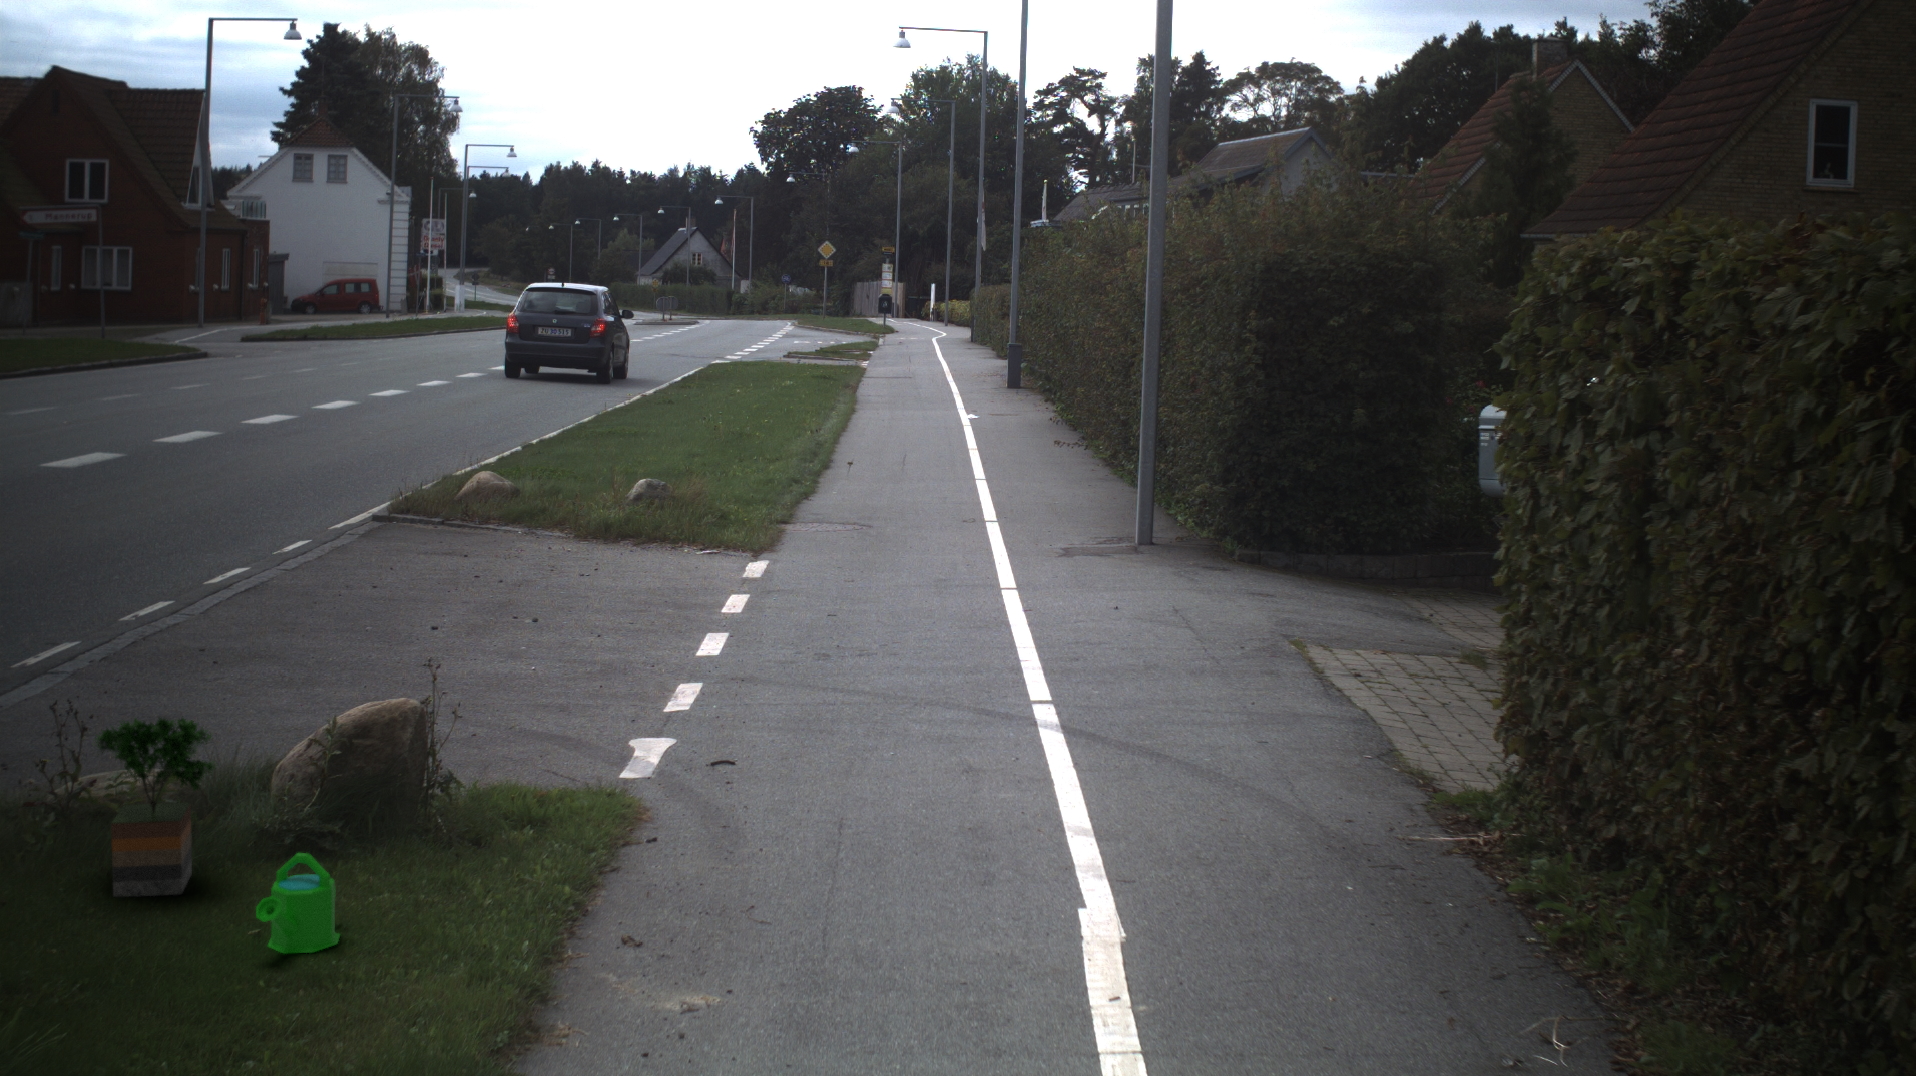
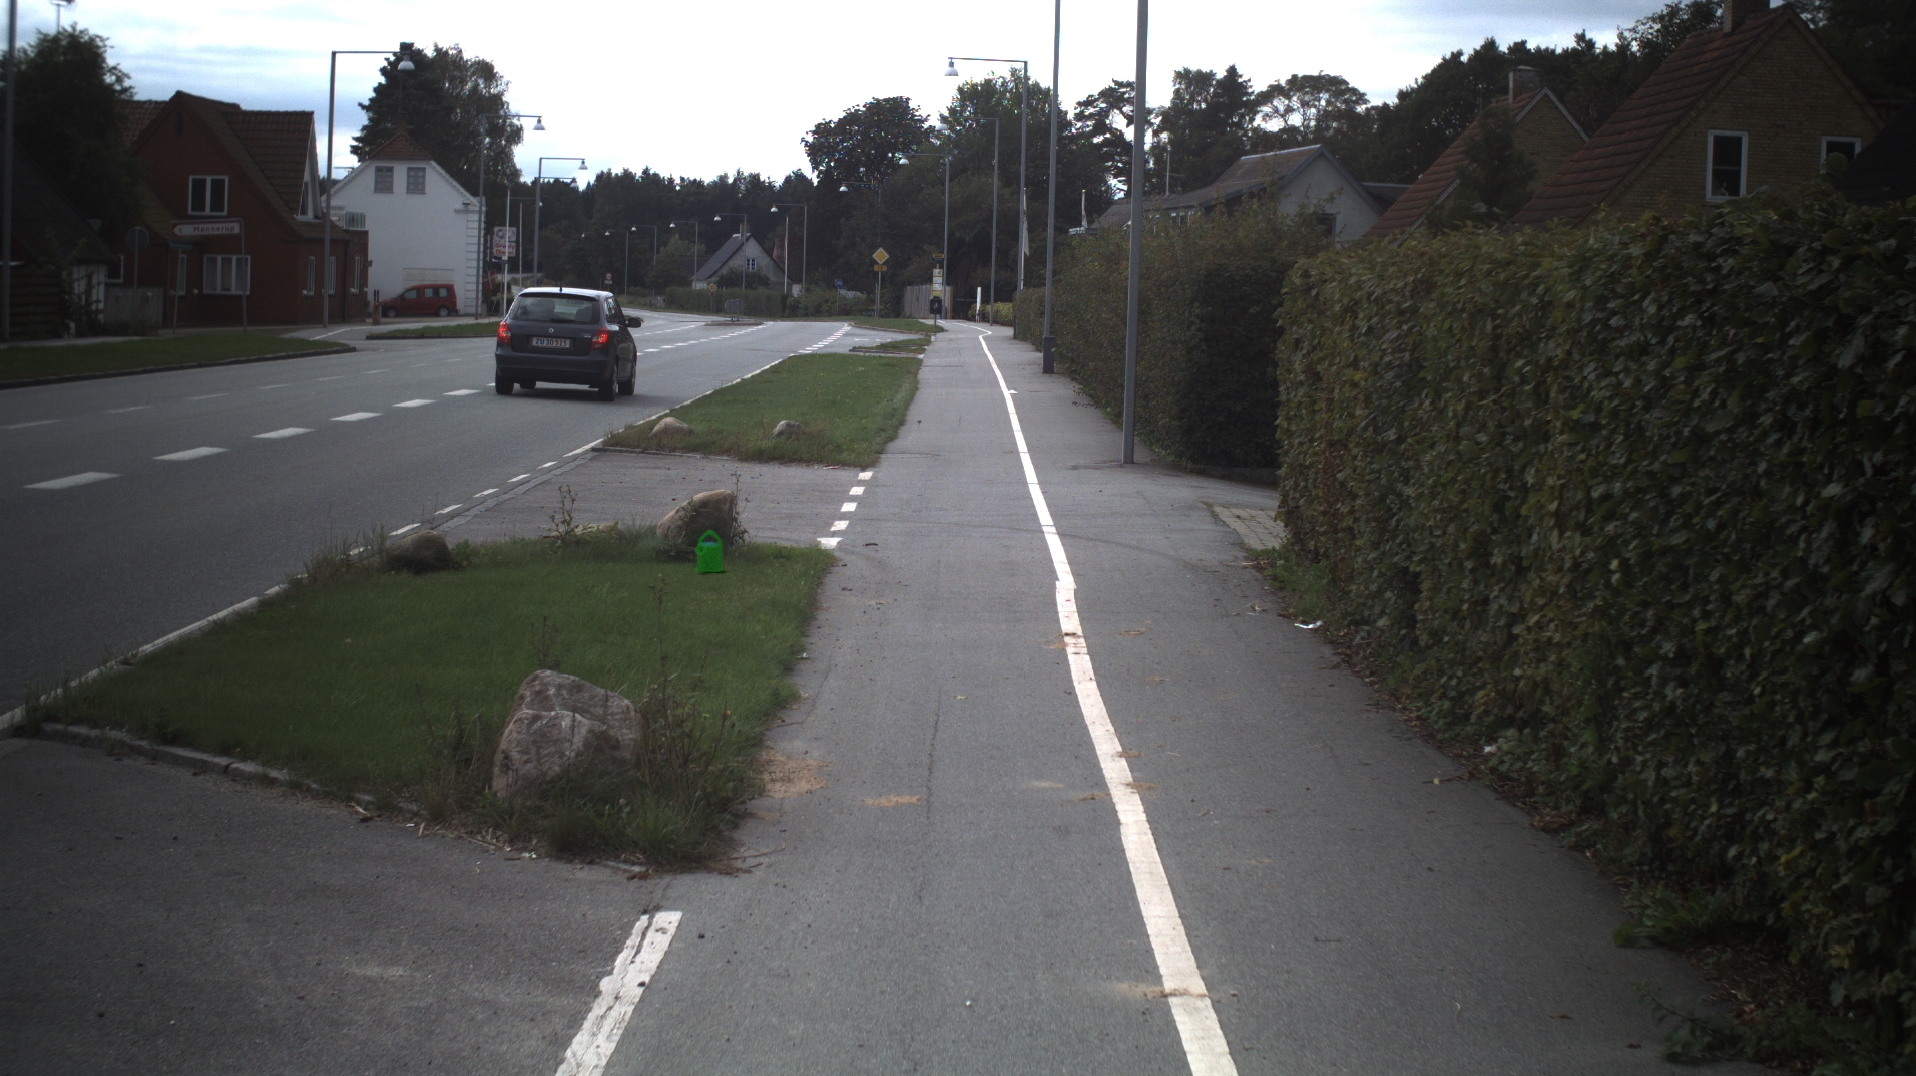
potted tree: present [96,718,215,897] -> none [607,478,661,558]

